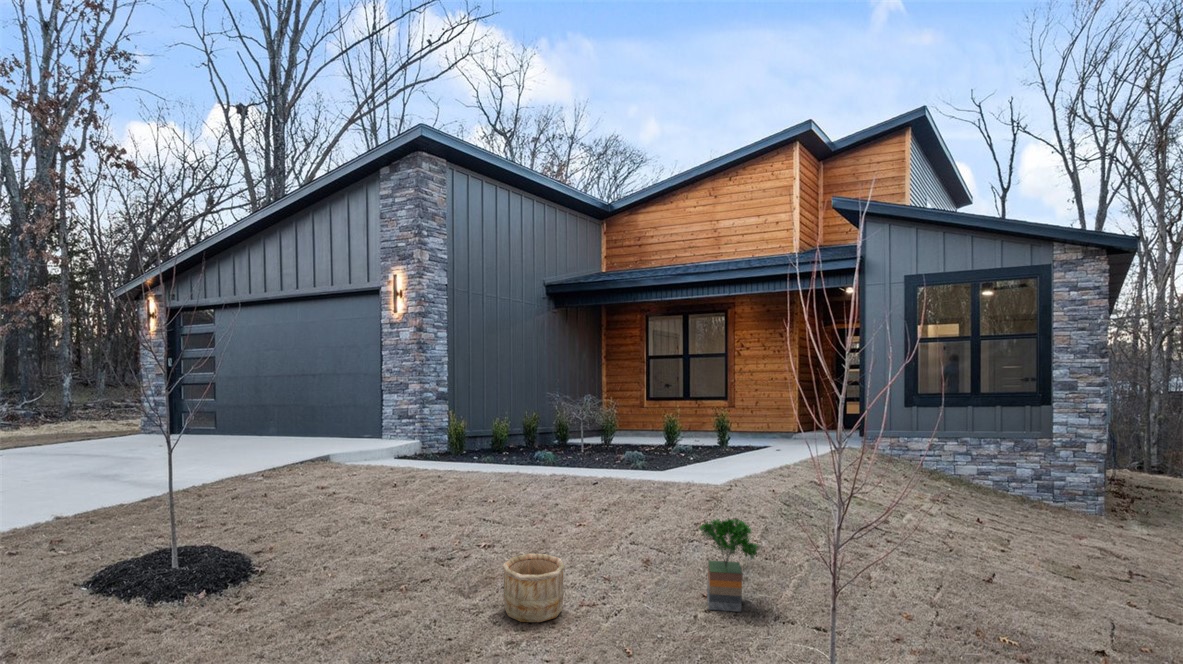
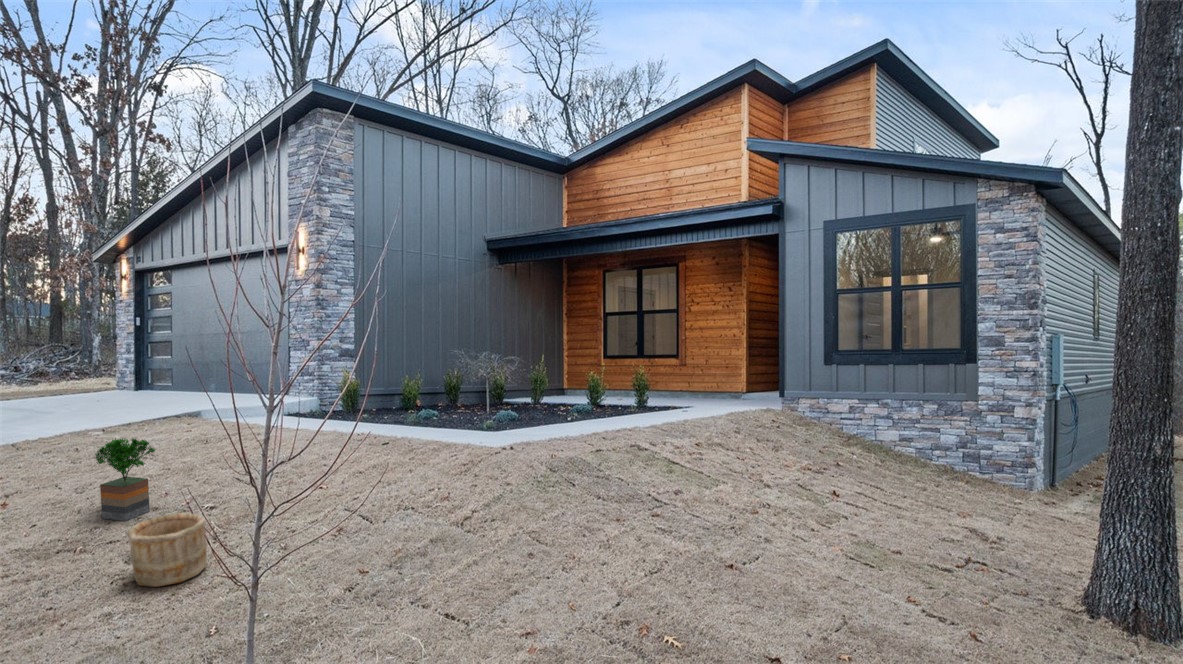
potted tree: present [700,518,757,612] -> present [95,438,156,521]

